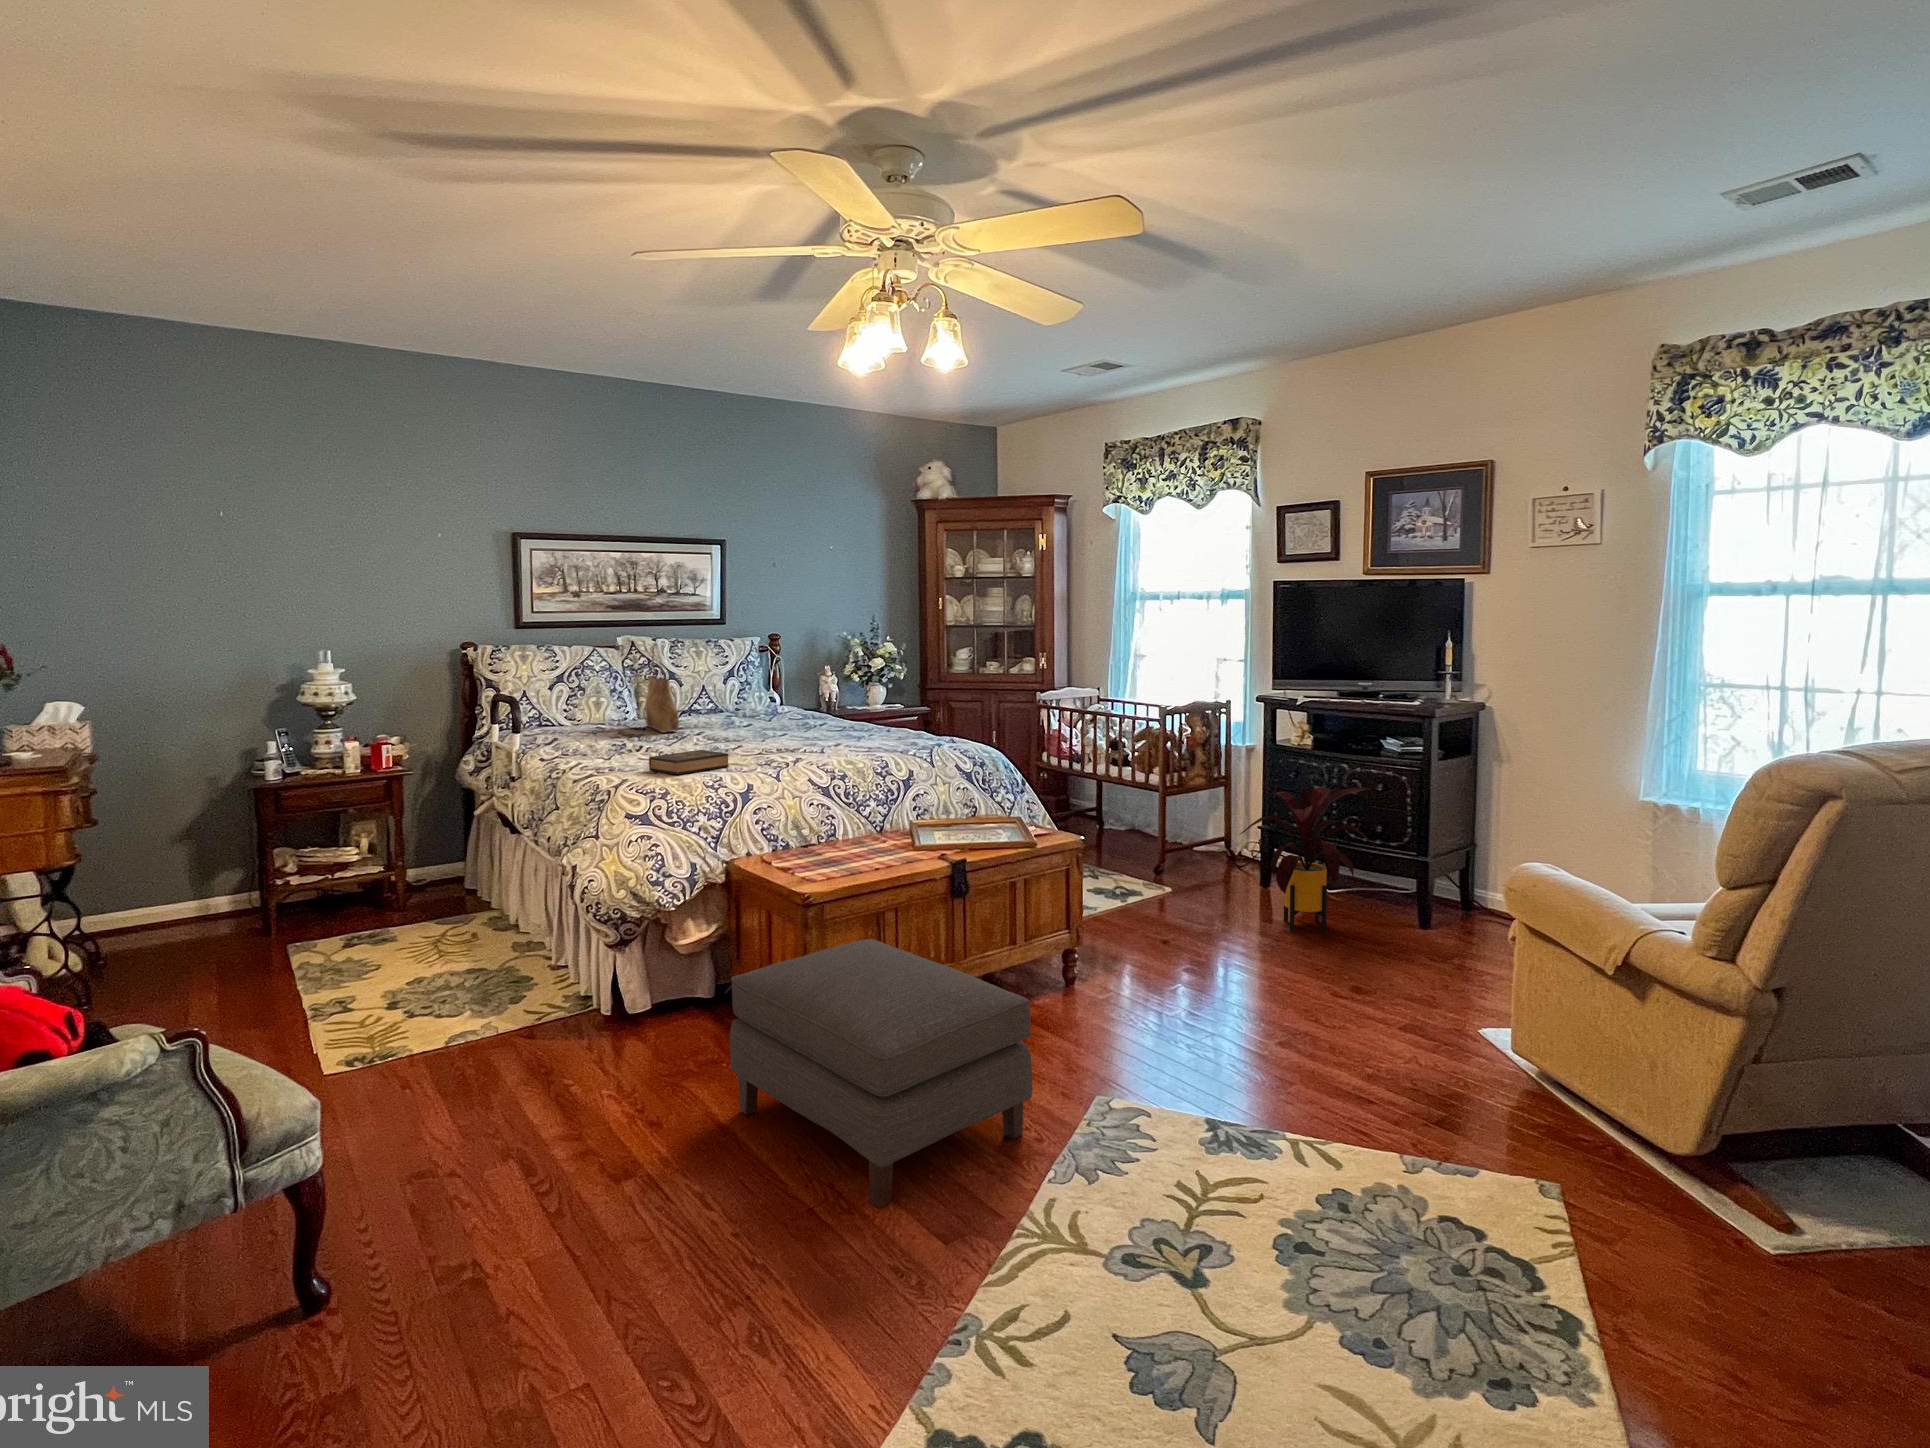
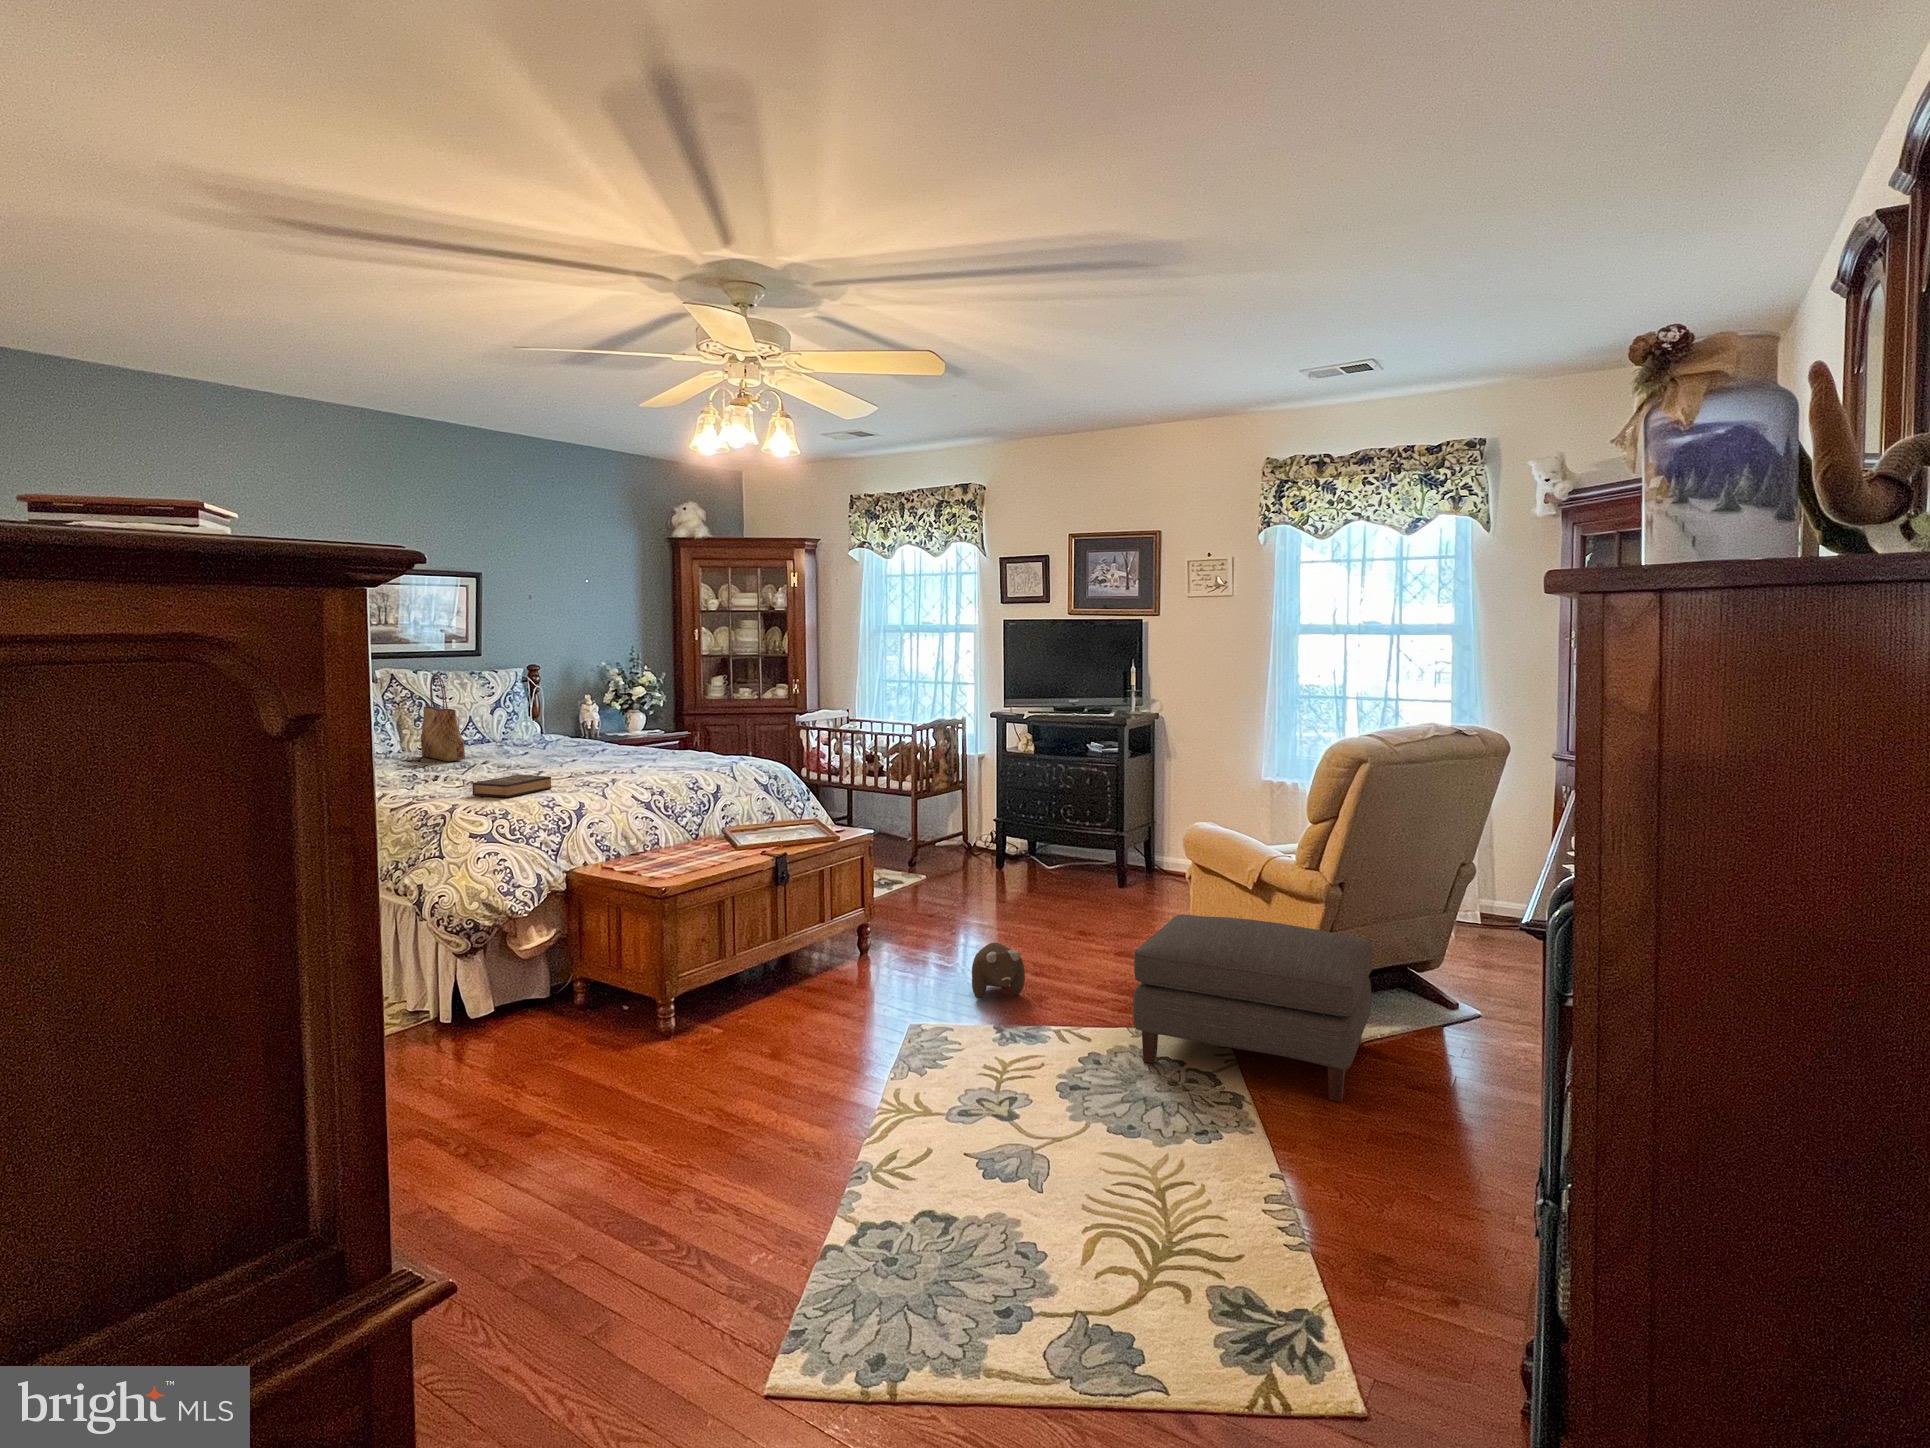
house plant: present [1240,787,1380,932] -> none [984,782,1089,896]
ottoman: present [730,939,1032,1208] -> present [1133,915,1372,1102]
plush toy: none [1185,1000,1259,1075] -> present [972,943,1025,999]

